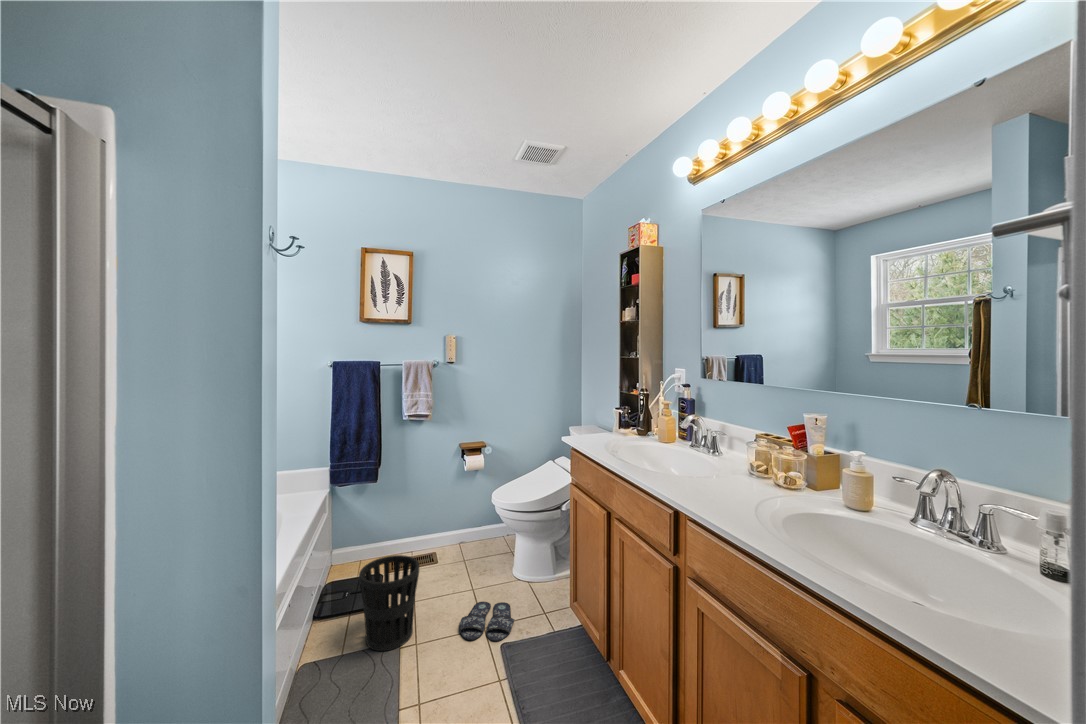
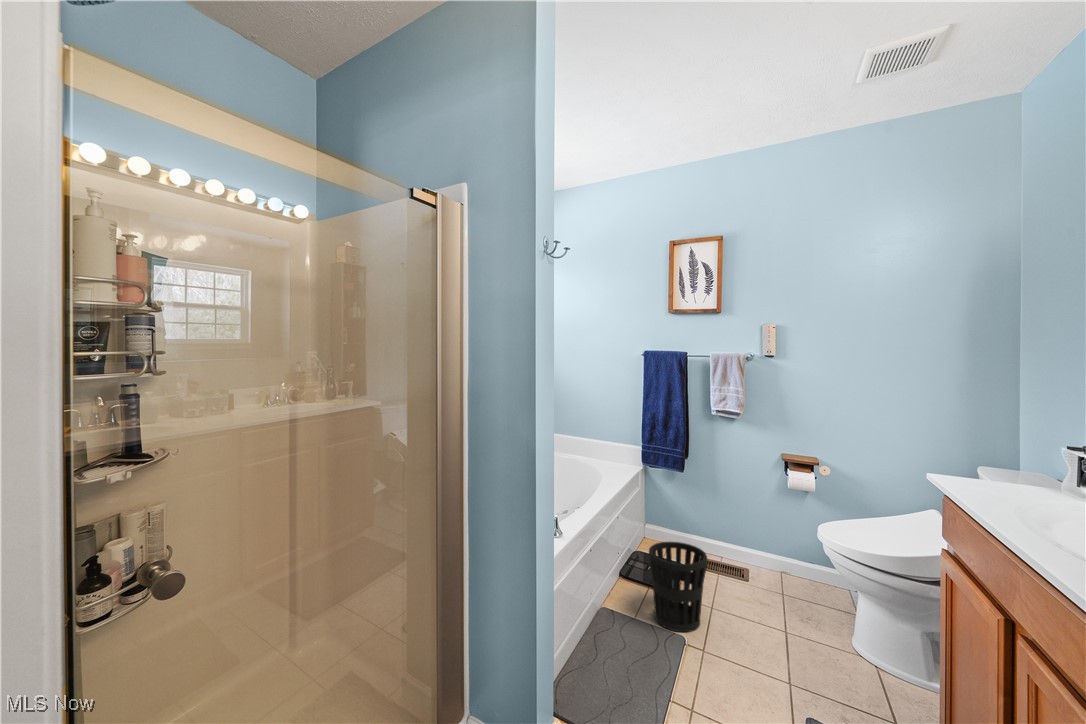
slippers: present [460,602,514,641] -> none [749,629,822,677]

